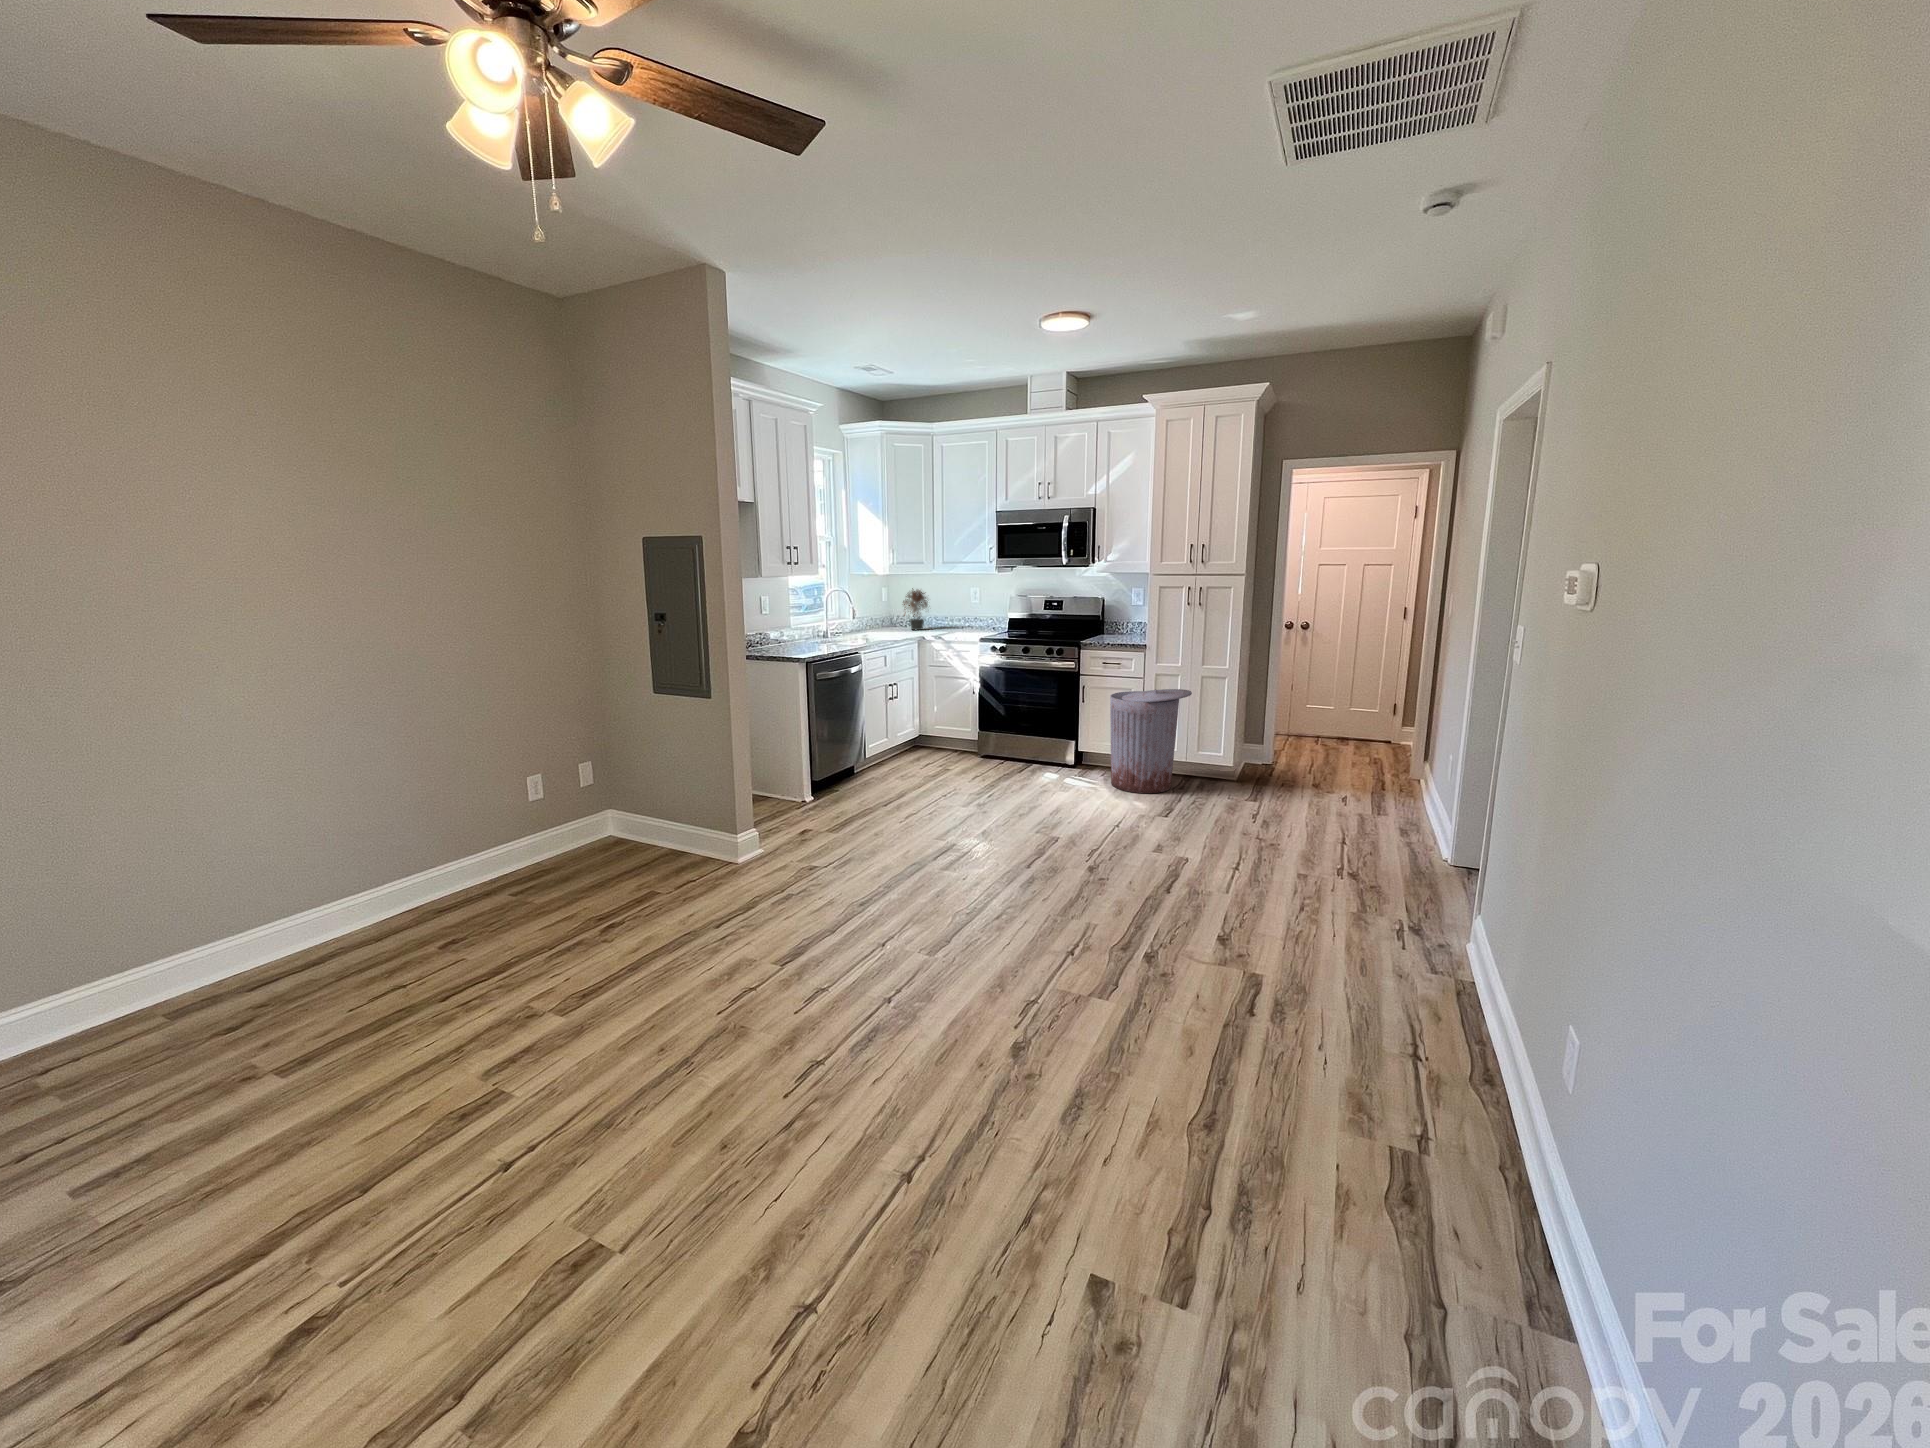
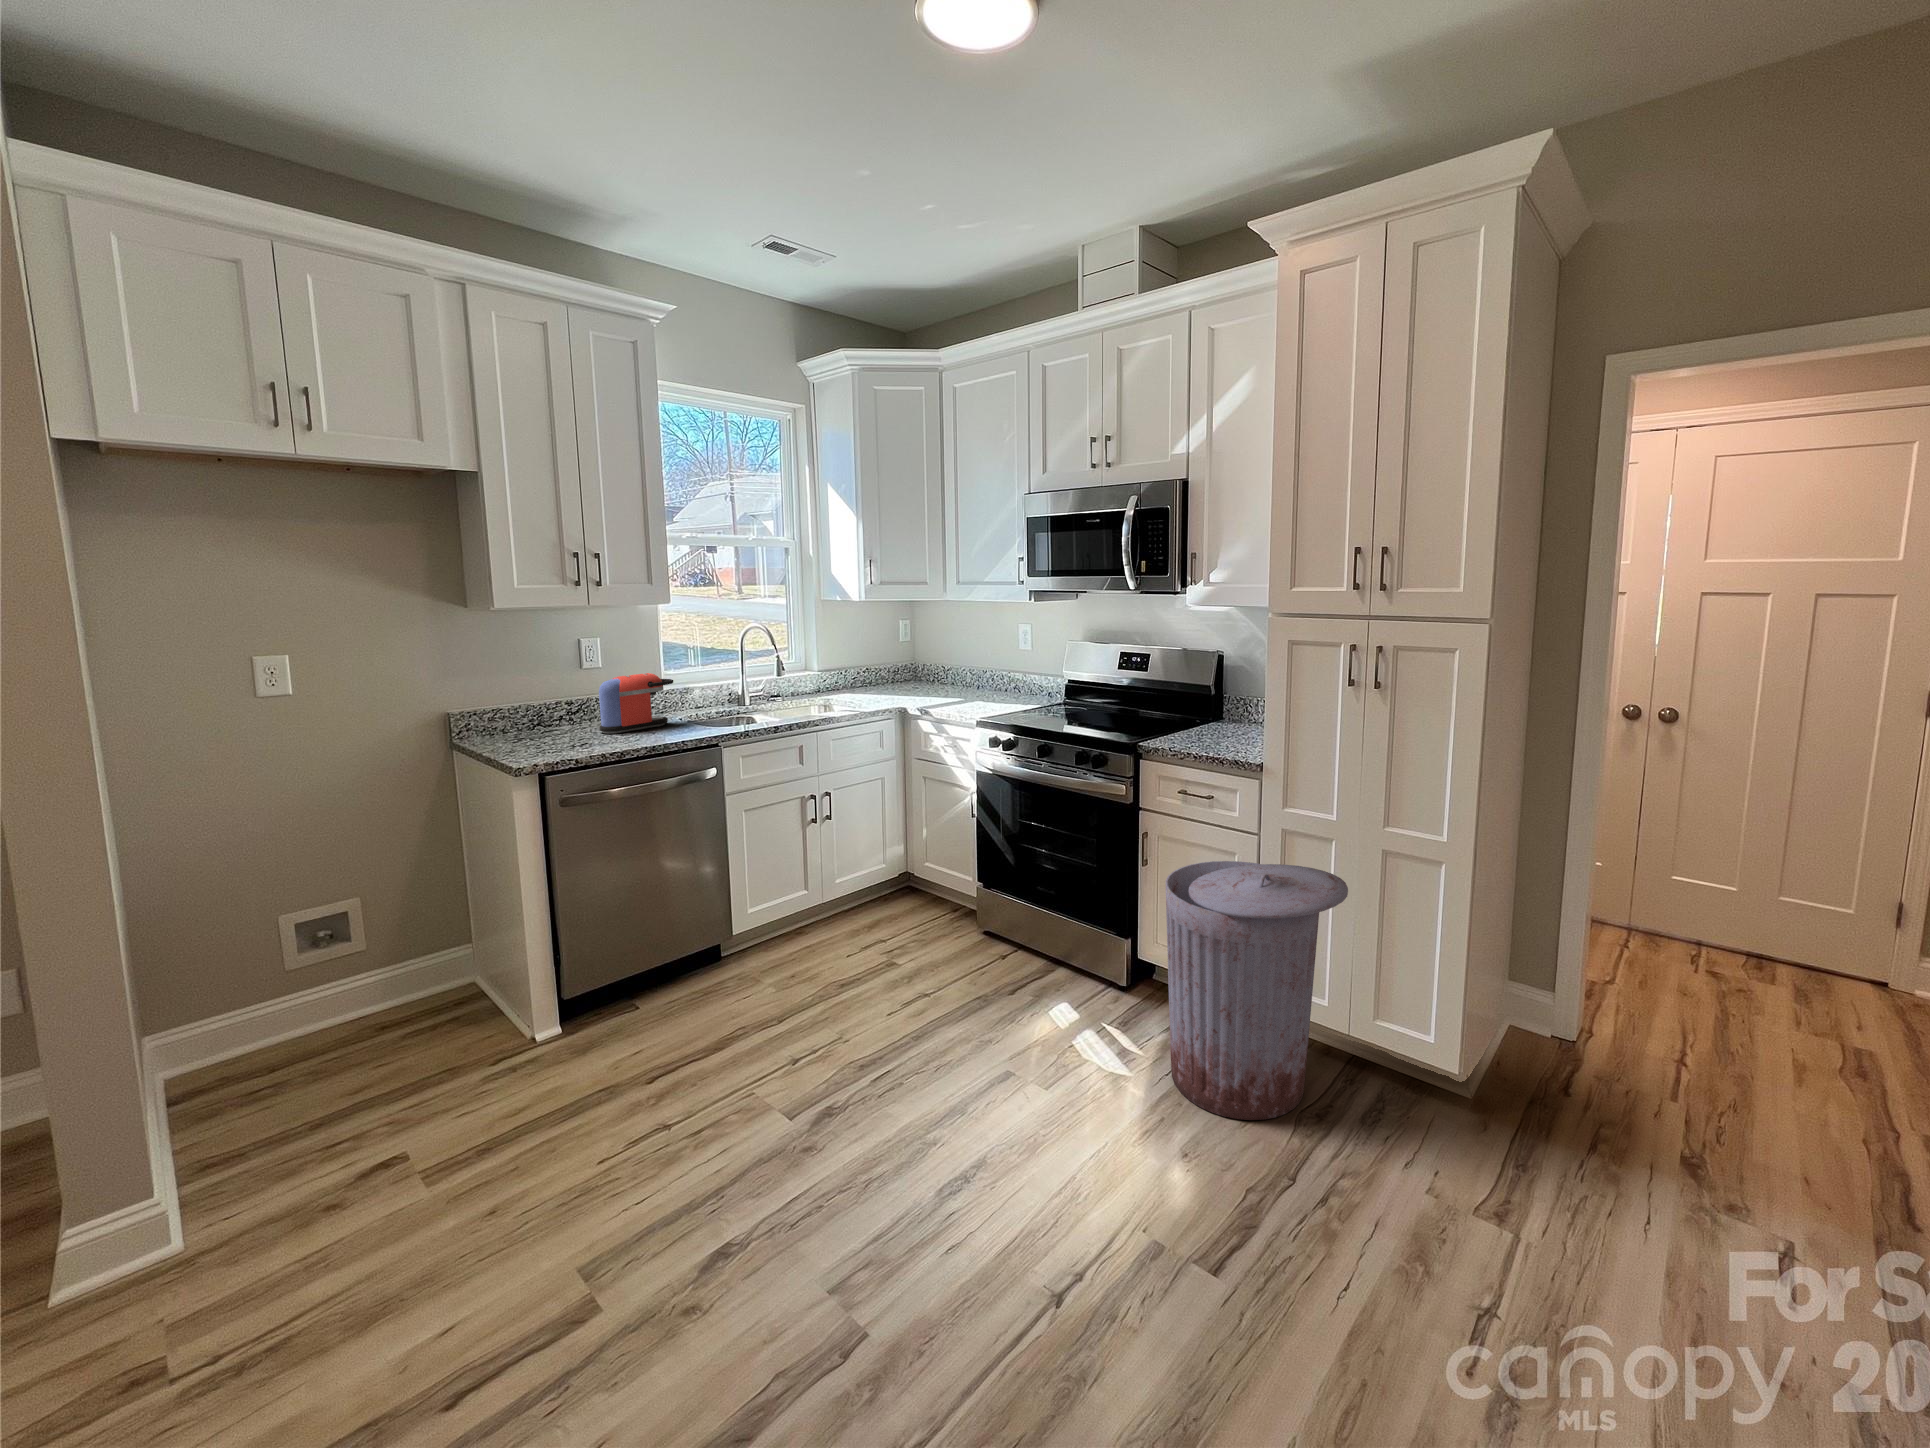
potted plant: present [903,588,928,630] -> none [899,621,953,691]
coffee maker: none [788,615,817,648] -> present [599,673,673,734]

